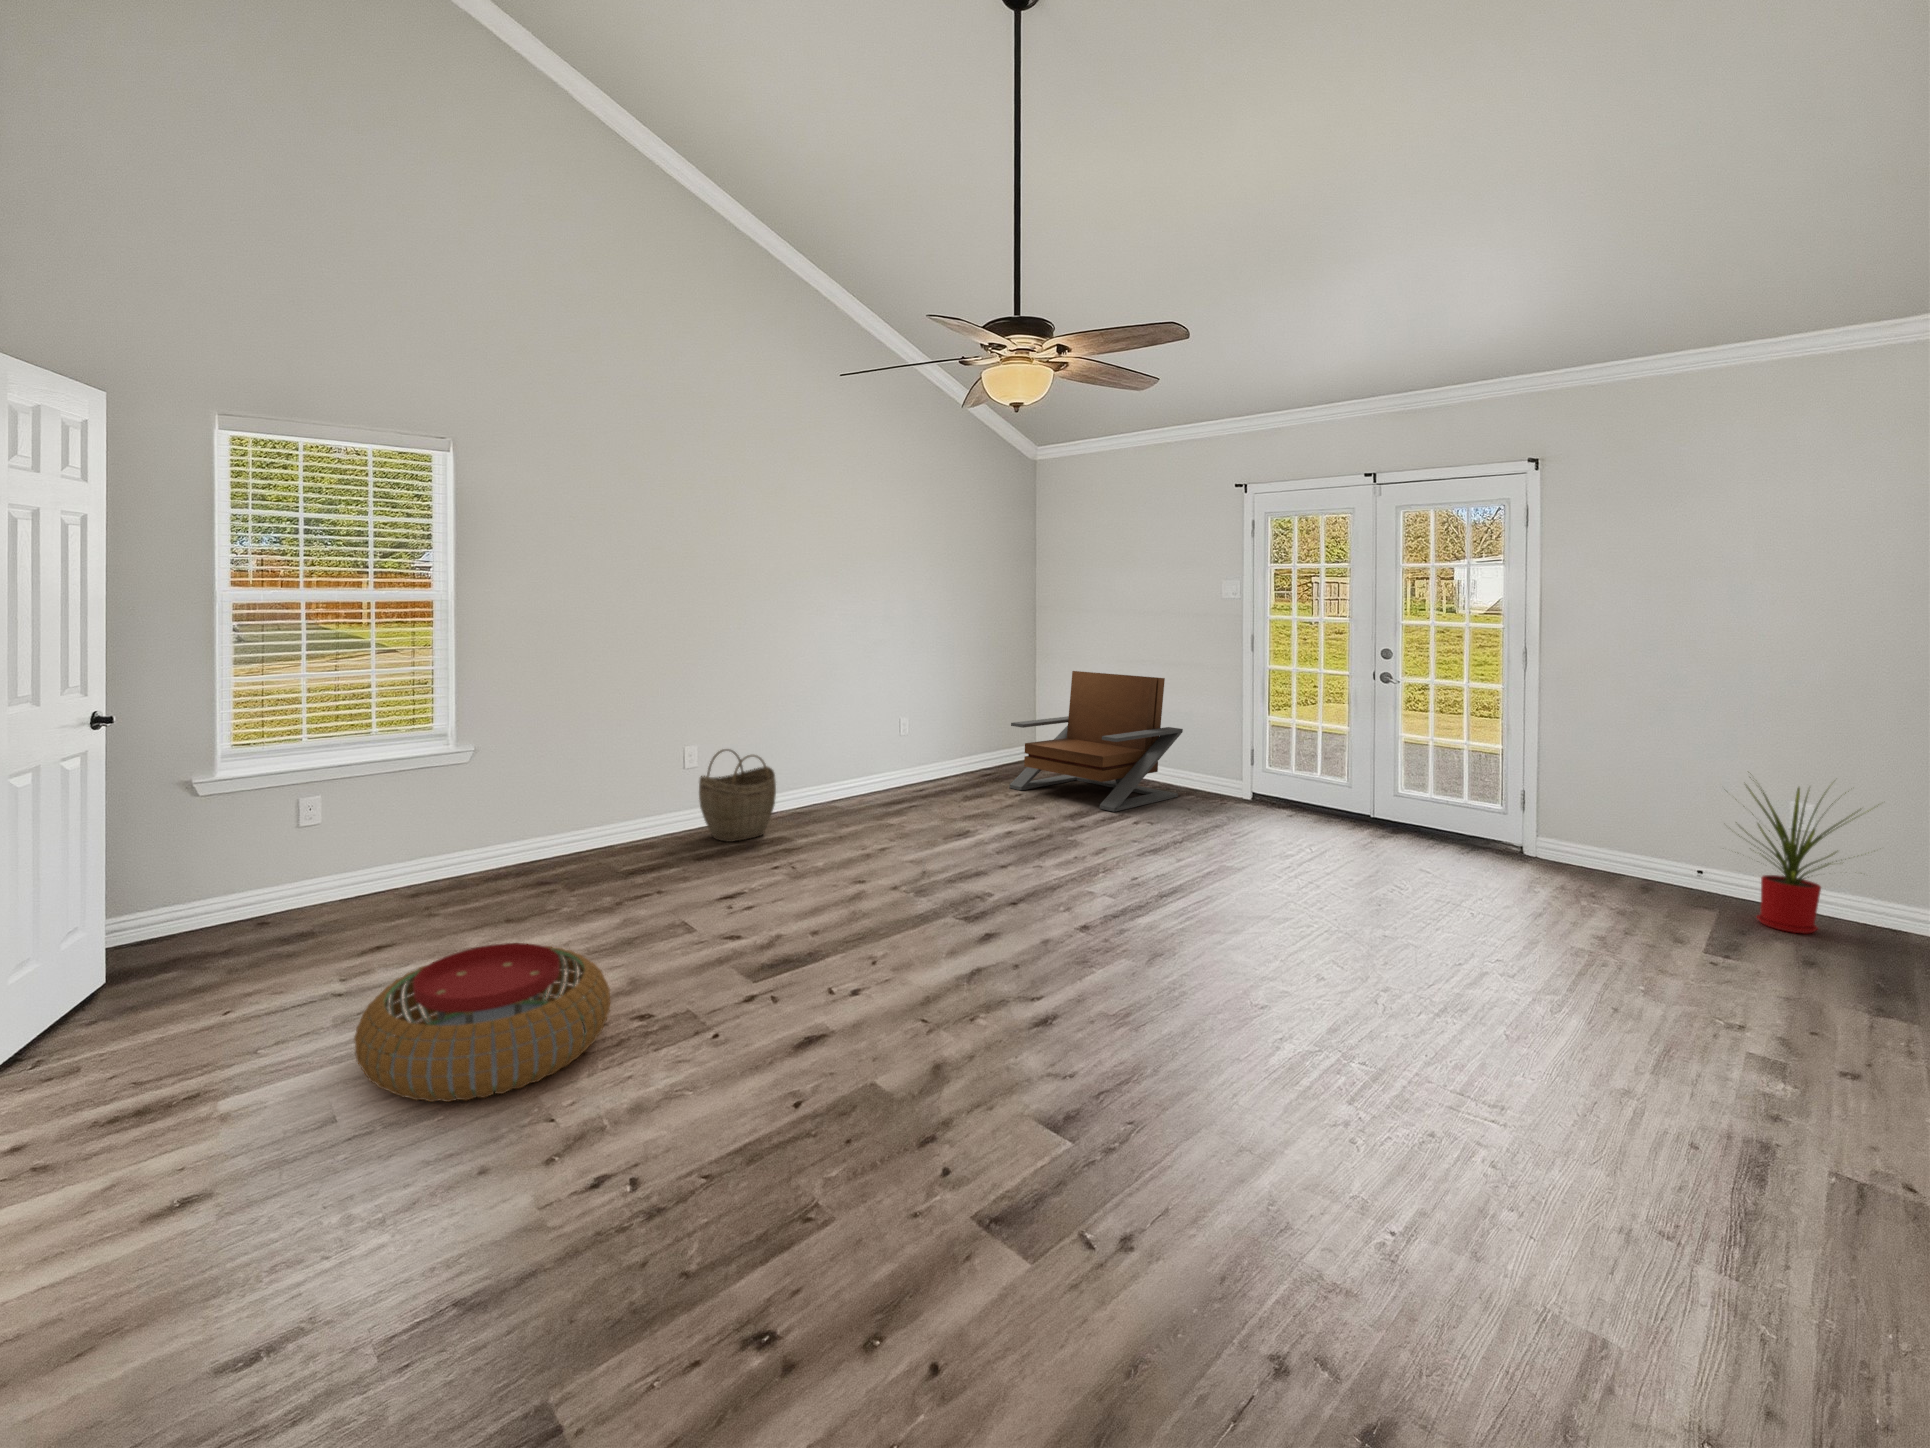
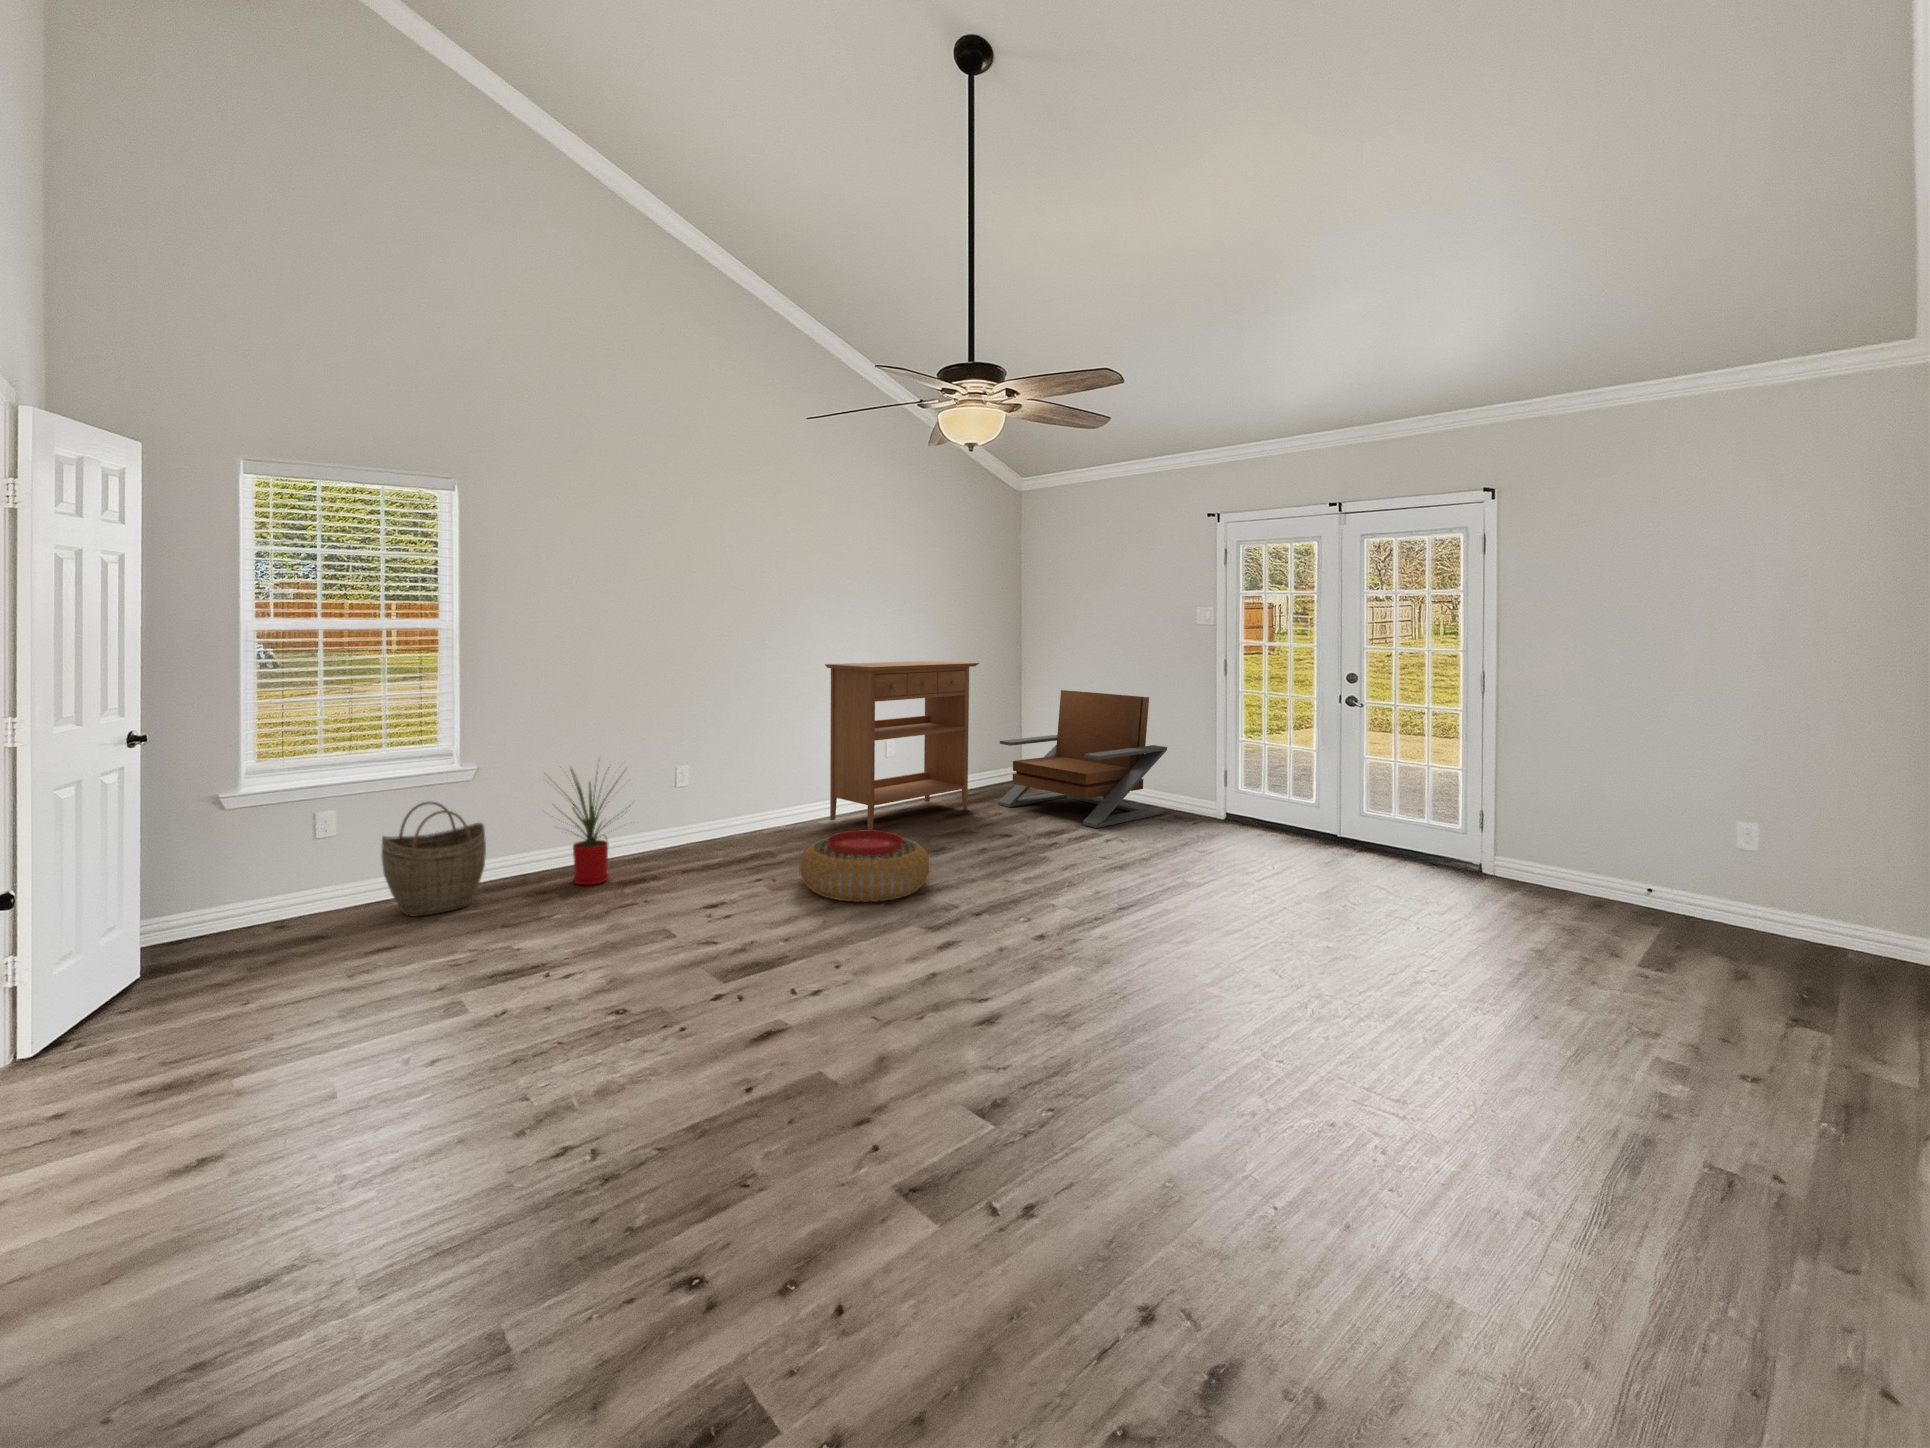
console table: none [835,641,992,815] -> present [825,661,979,830]
woven basket: present [699,749,776,842] -> present [381,802,486,917]
house plant: present [1739,787,1879,933] -> present [561,767,631,885]
pouf: present [354,943,610,1102] -> present [799,829,931,902]

